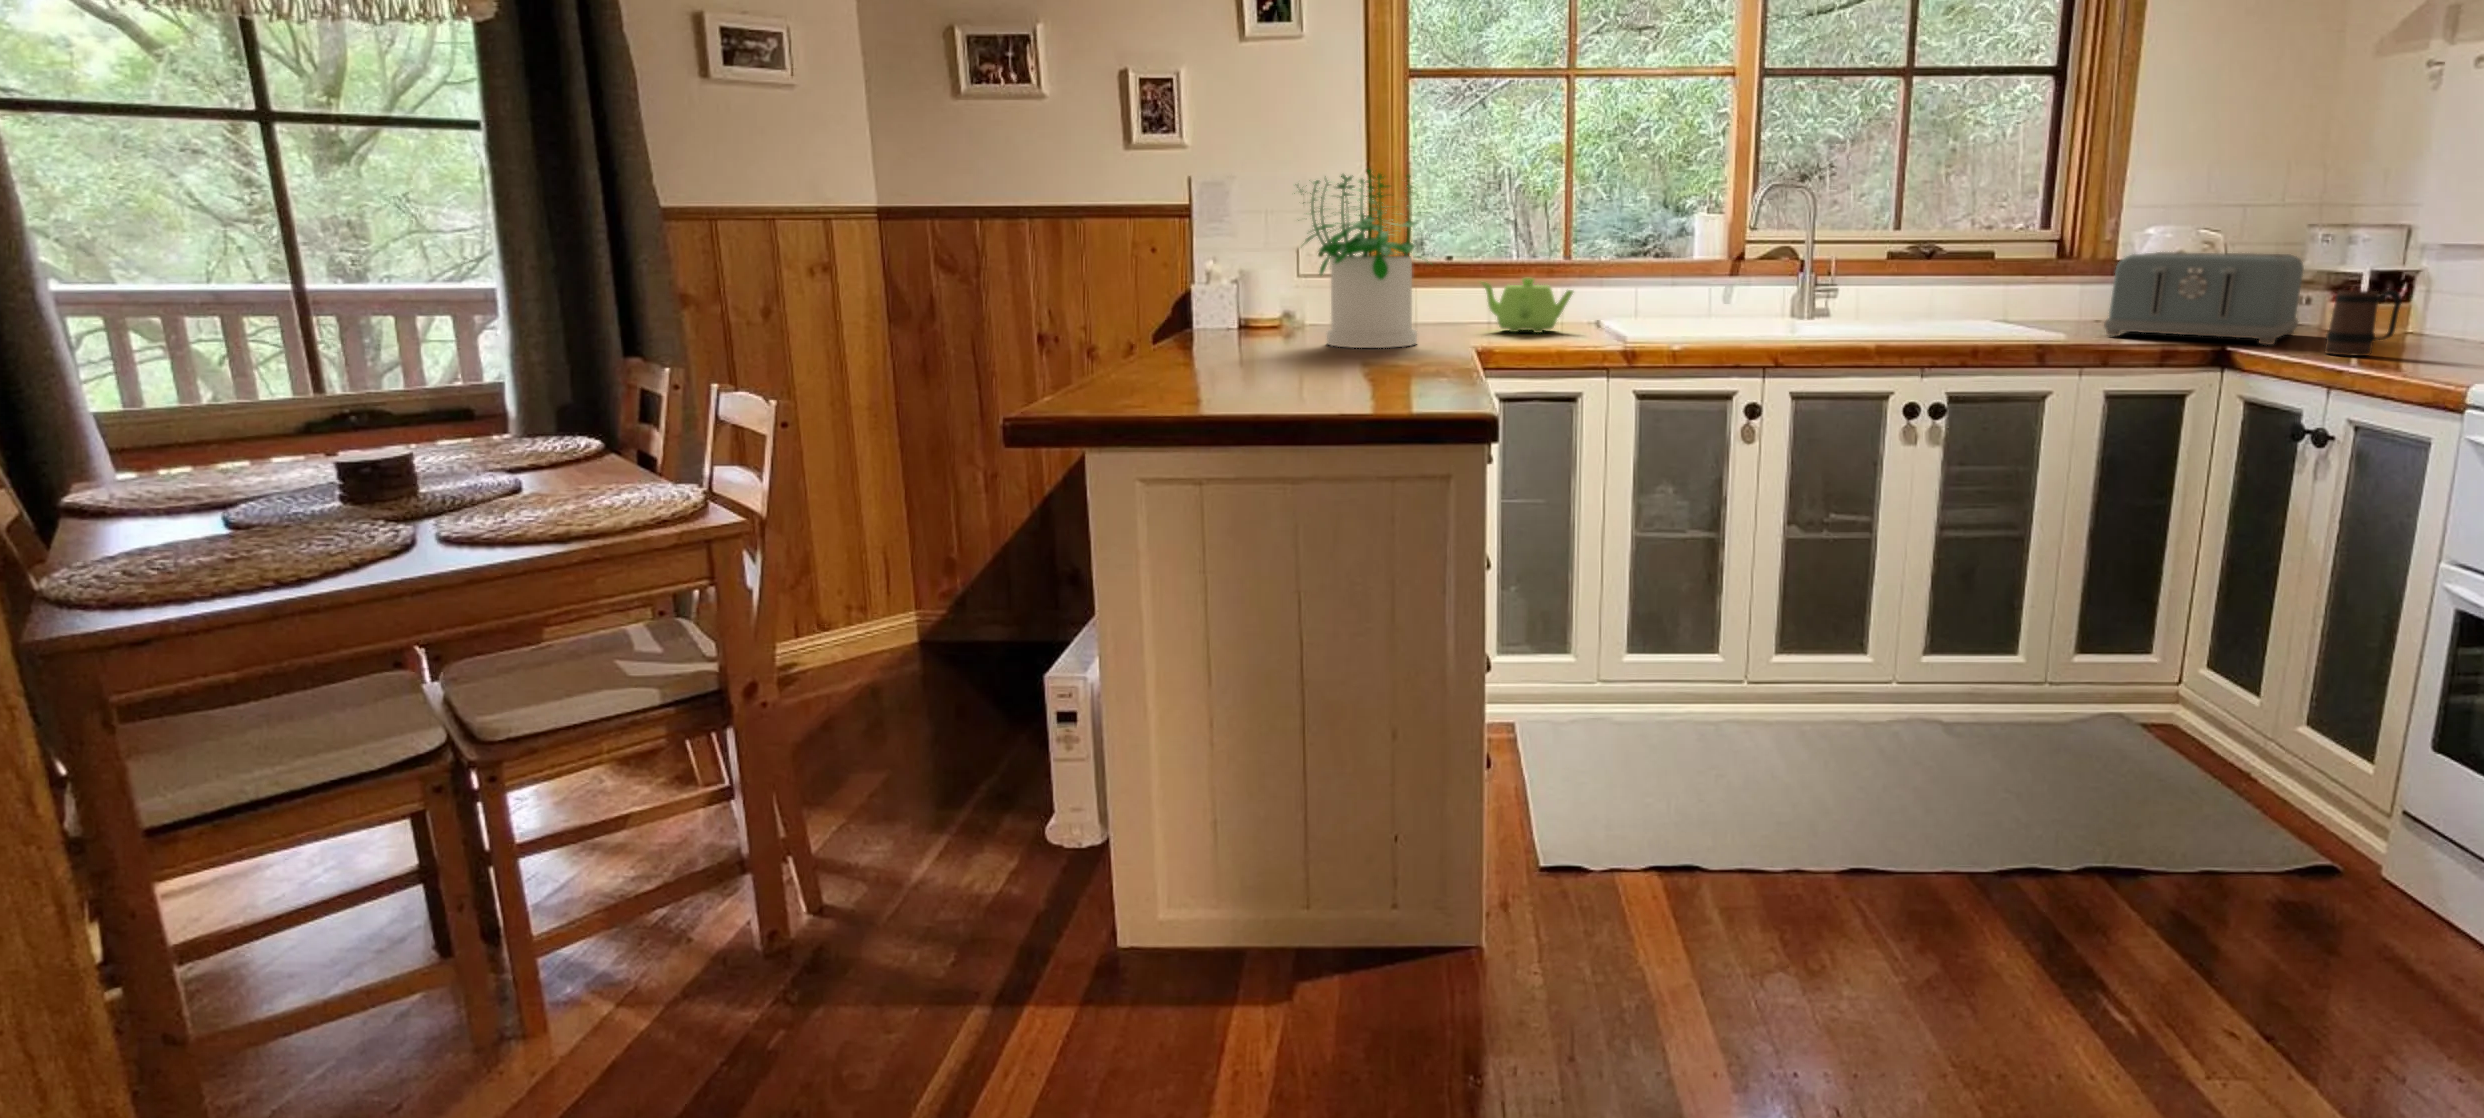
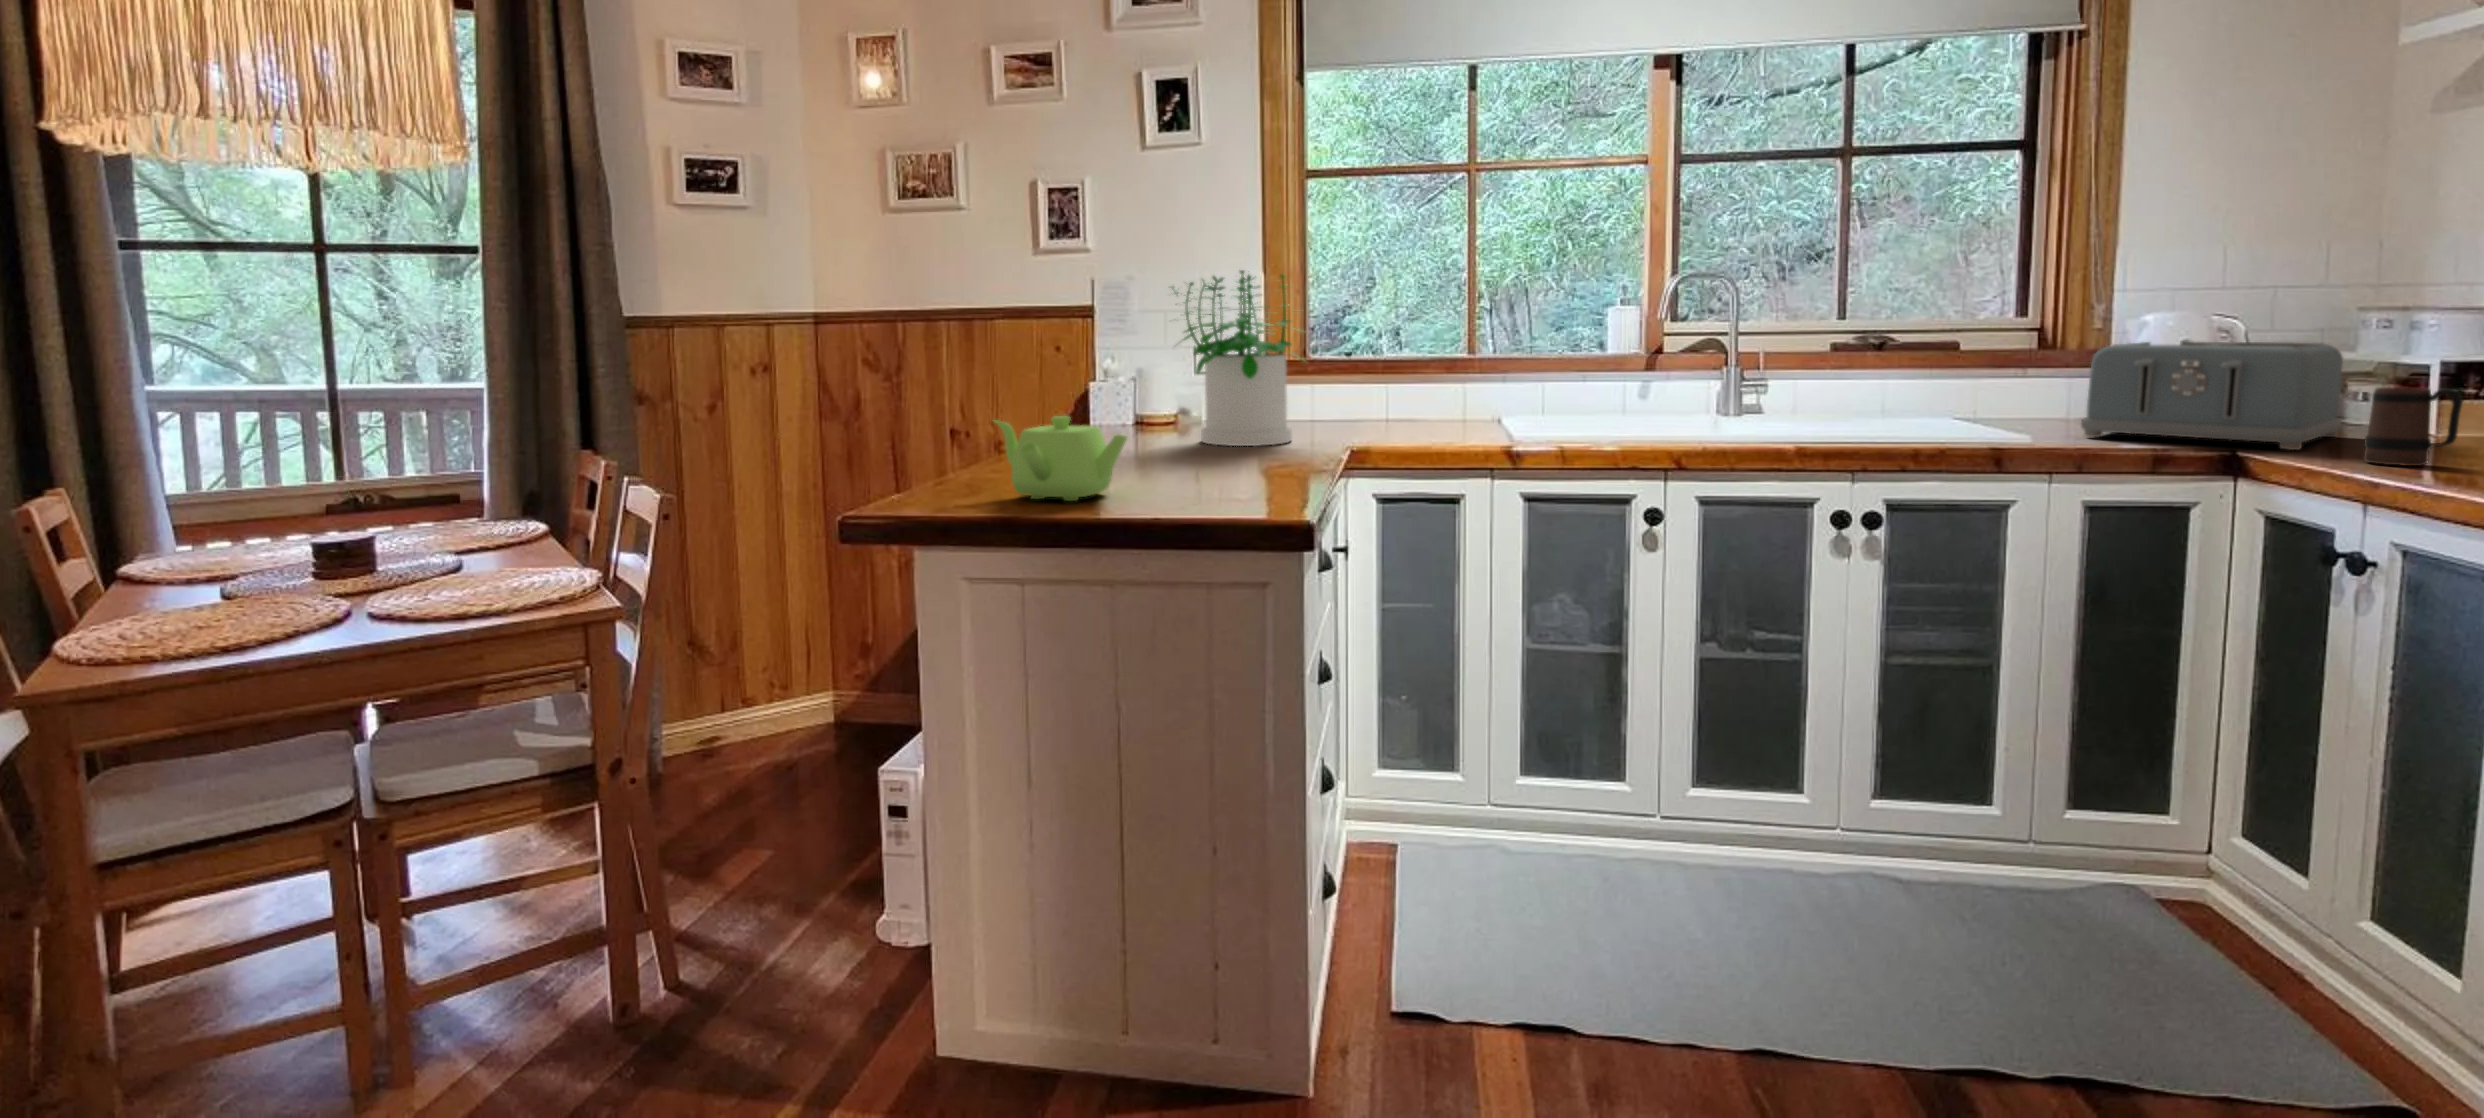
teapot: present [1482,278,1573,333] -> present [995,416,1127,501]

